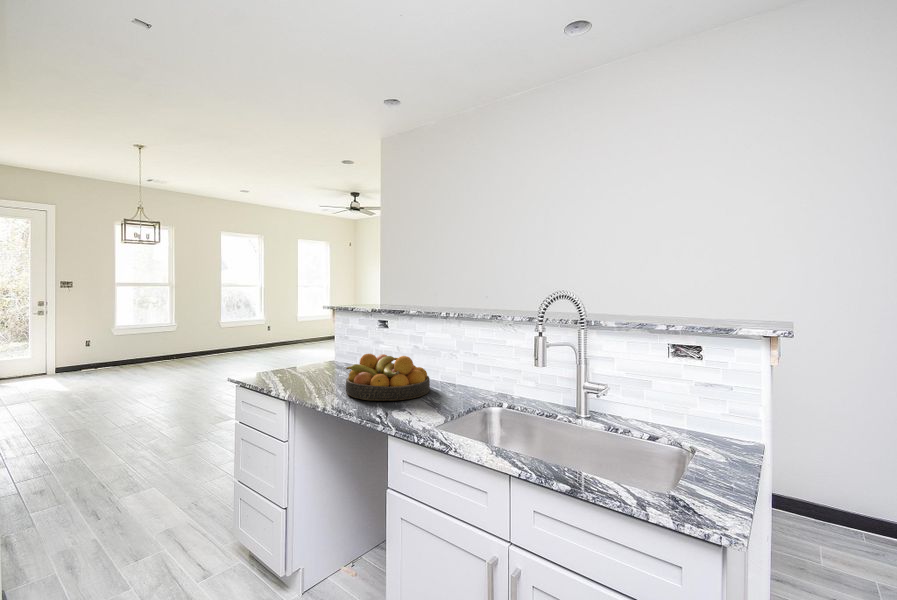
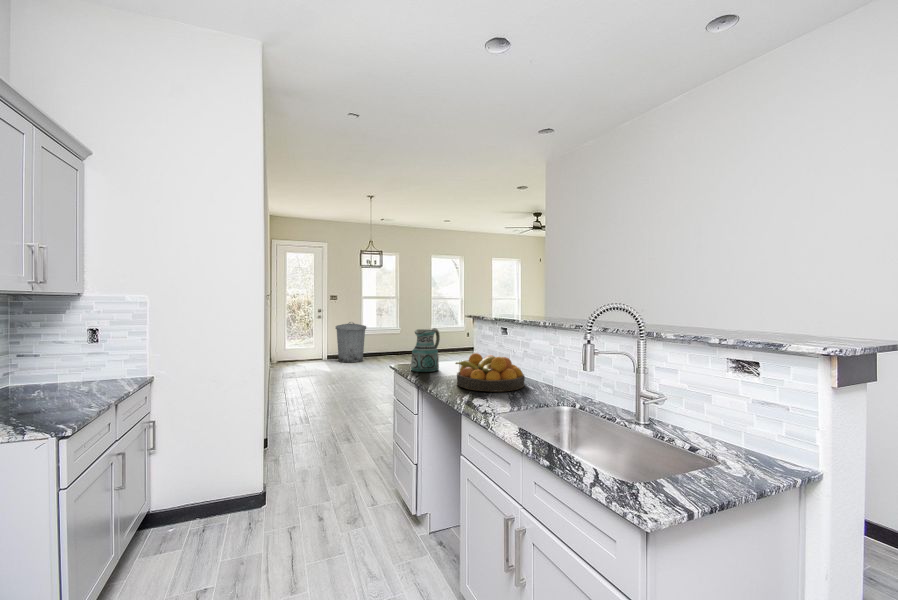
trash can: none [71,318,125,375] -> present [336,322,366,362]
ceramic pitcher: none [265,324,304,383] -> present [411,328,440,372]

